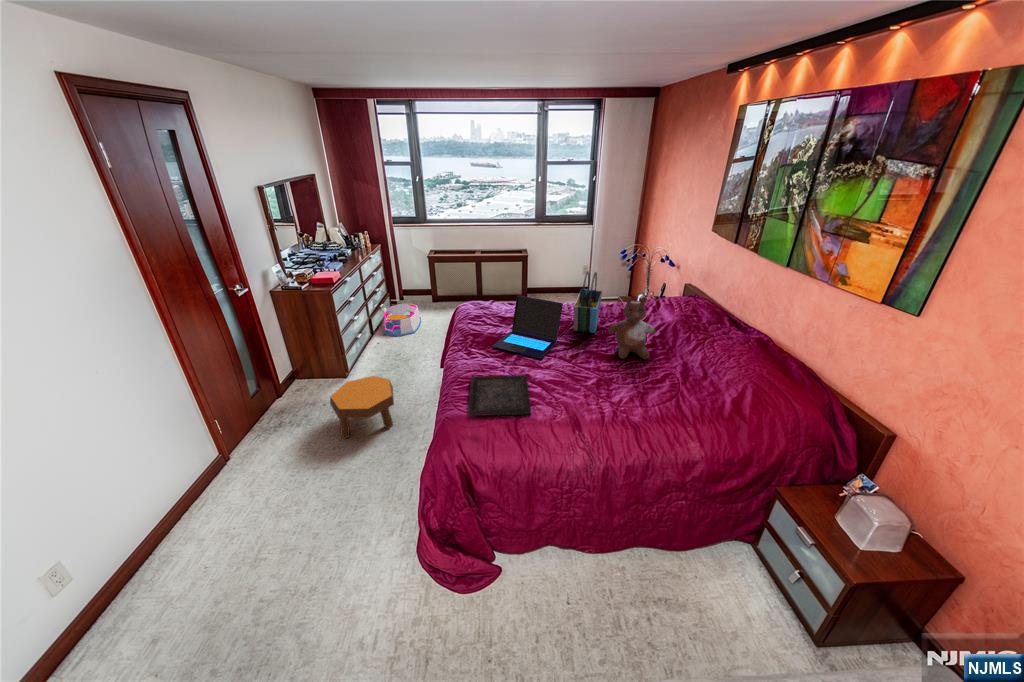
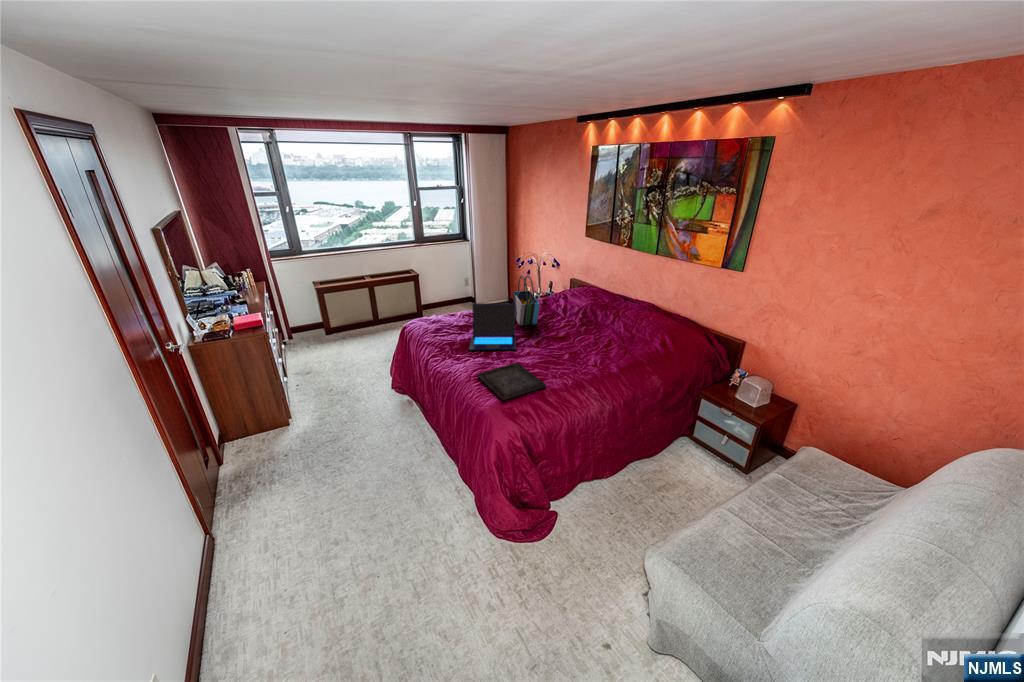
stuffed bear: present [608,297,655,359] -> none [554,288,589,337]
storage bin: present [383,304,421,337] -> none [287,339,332,375]
footstool: present [330,376,394,439] -> none [312,407,382,477]

